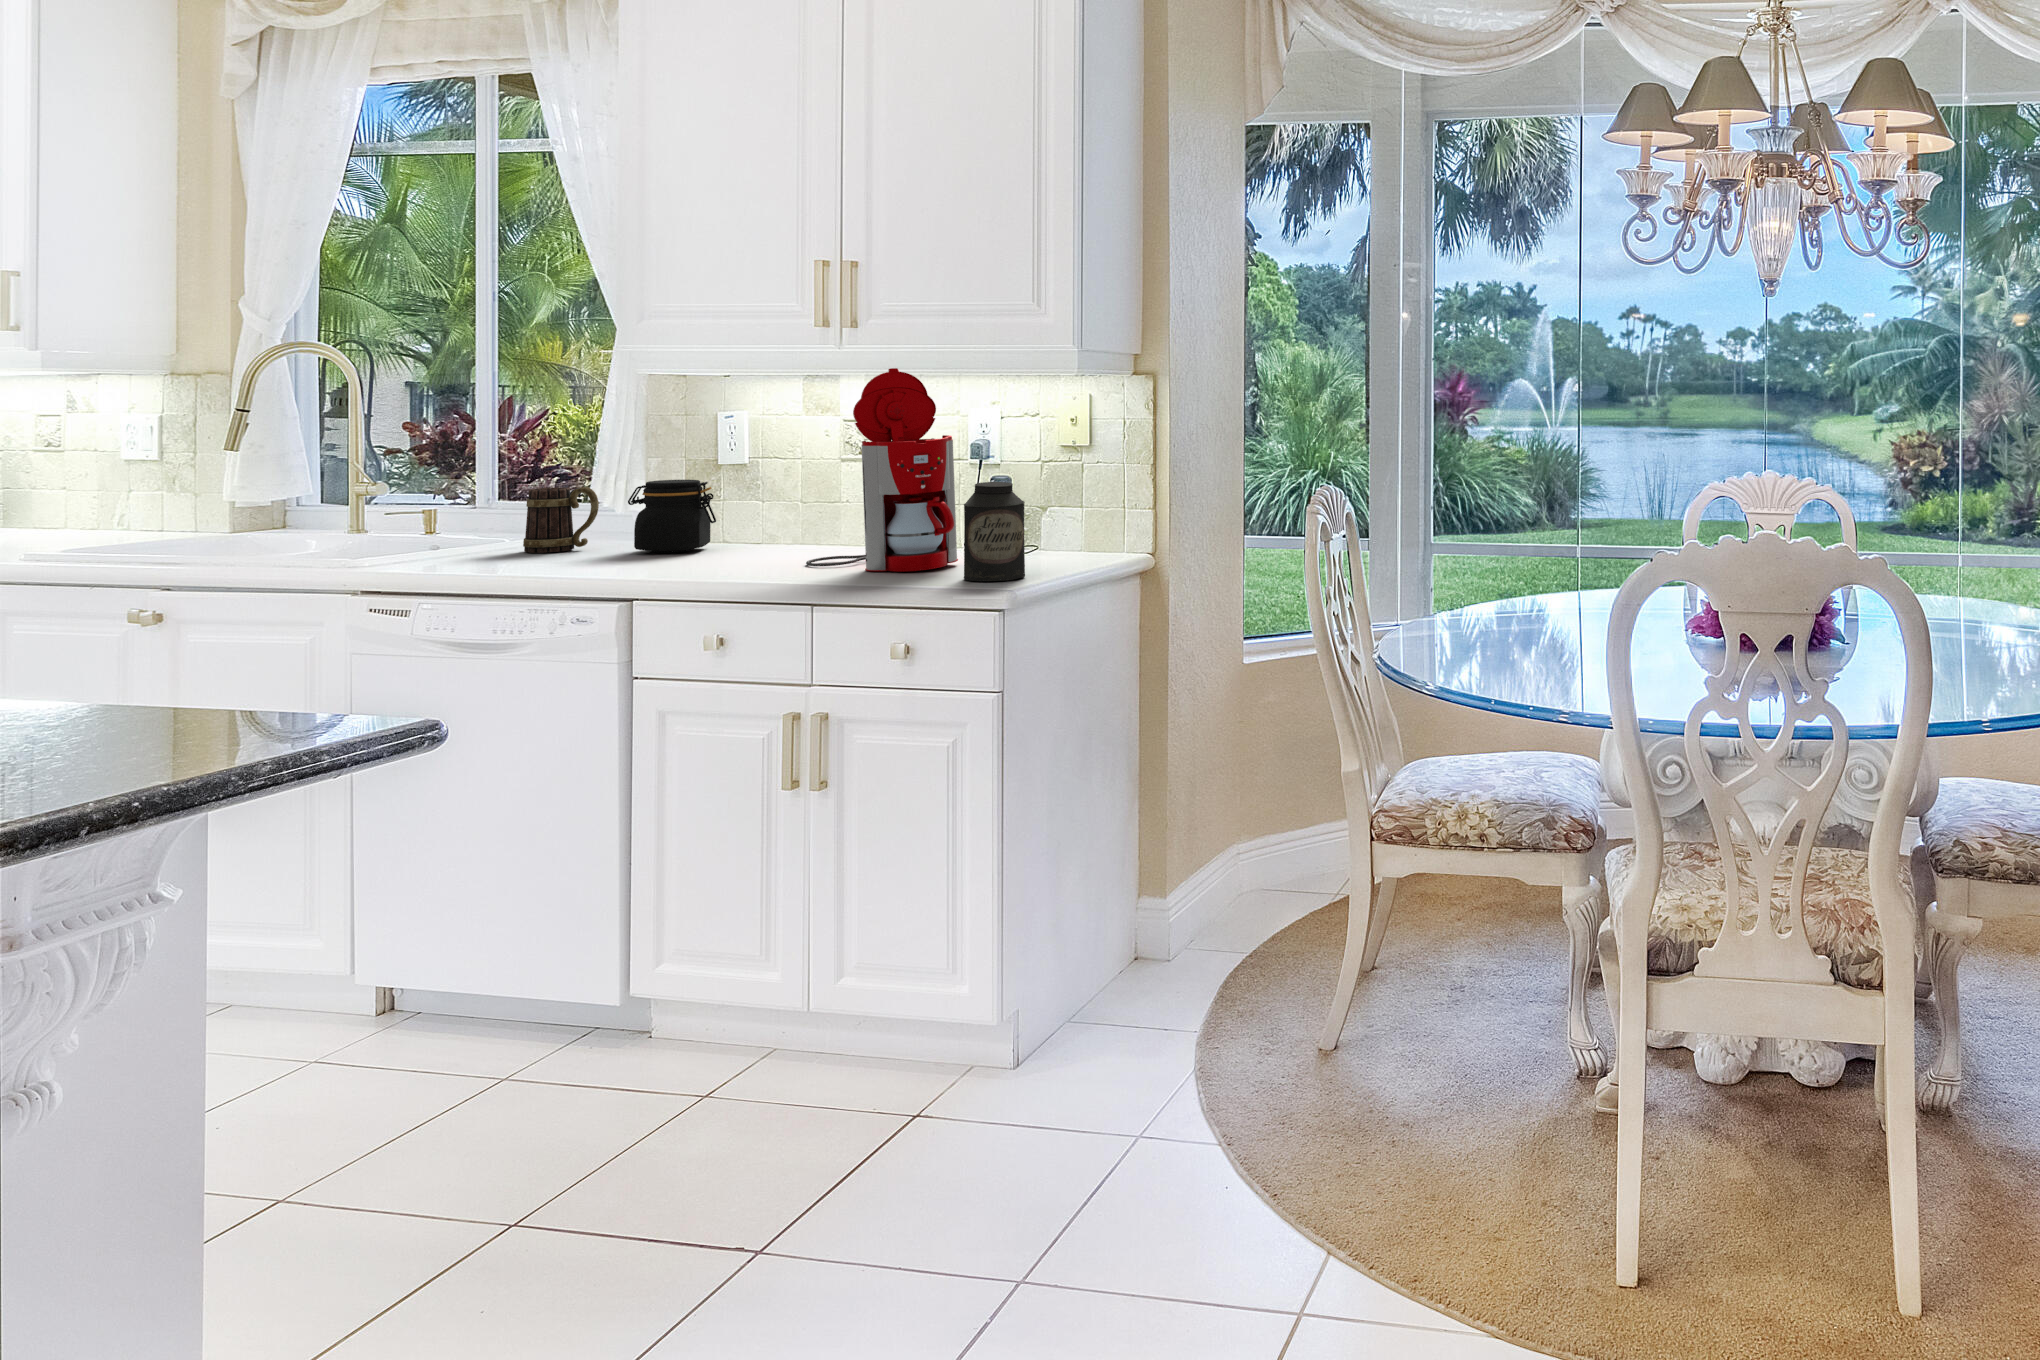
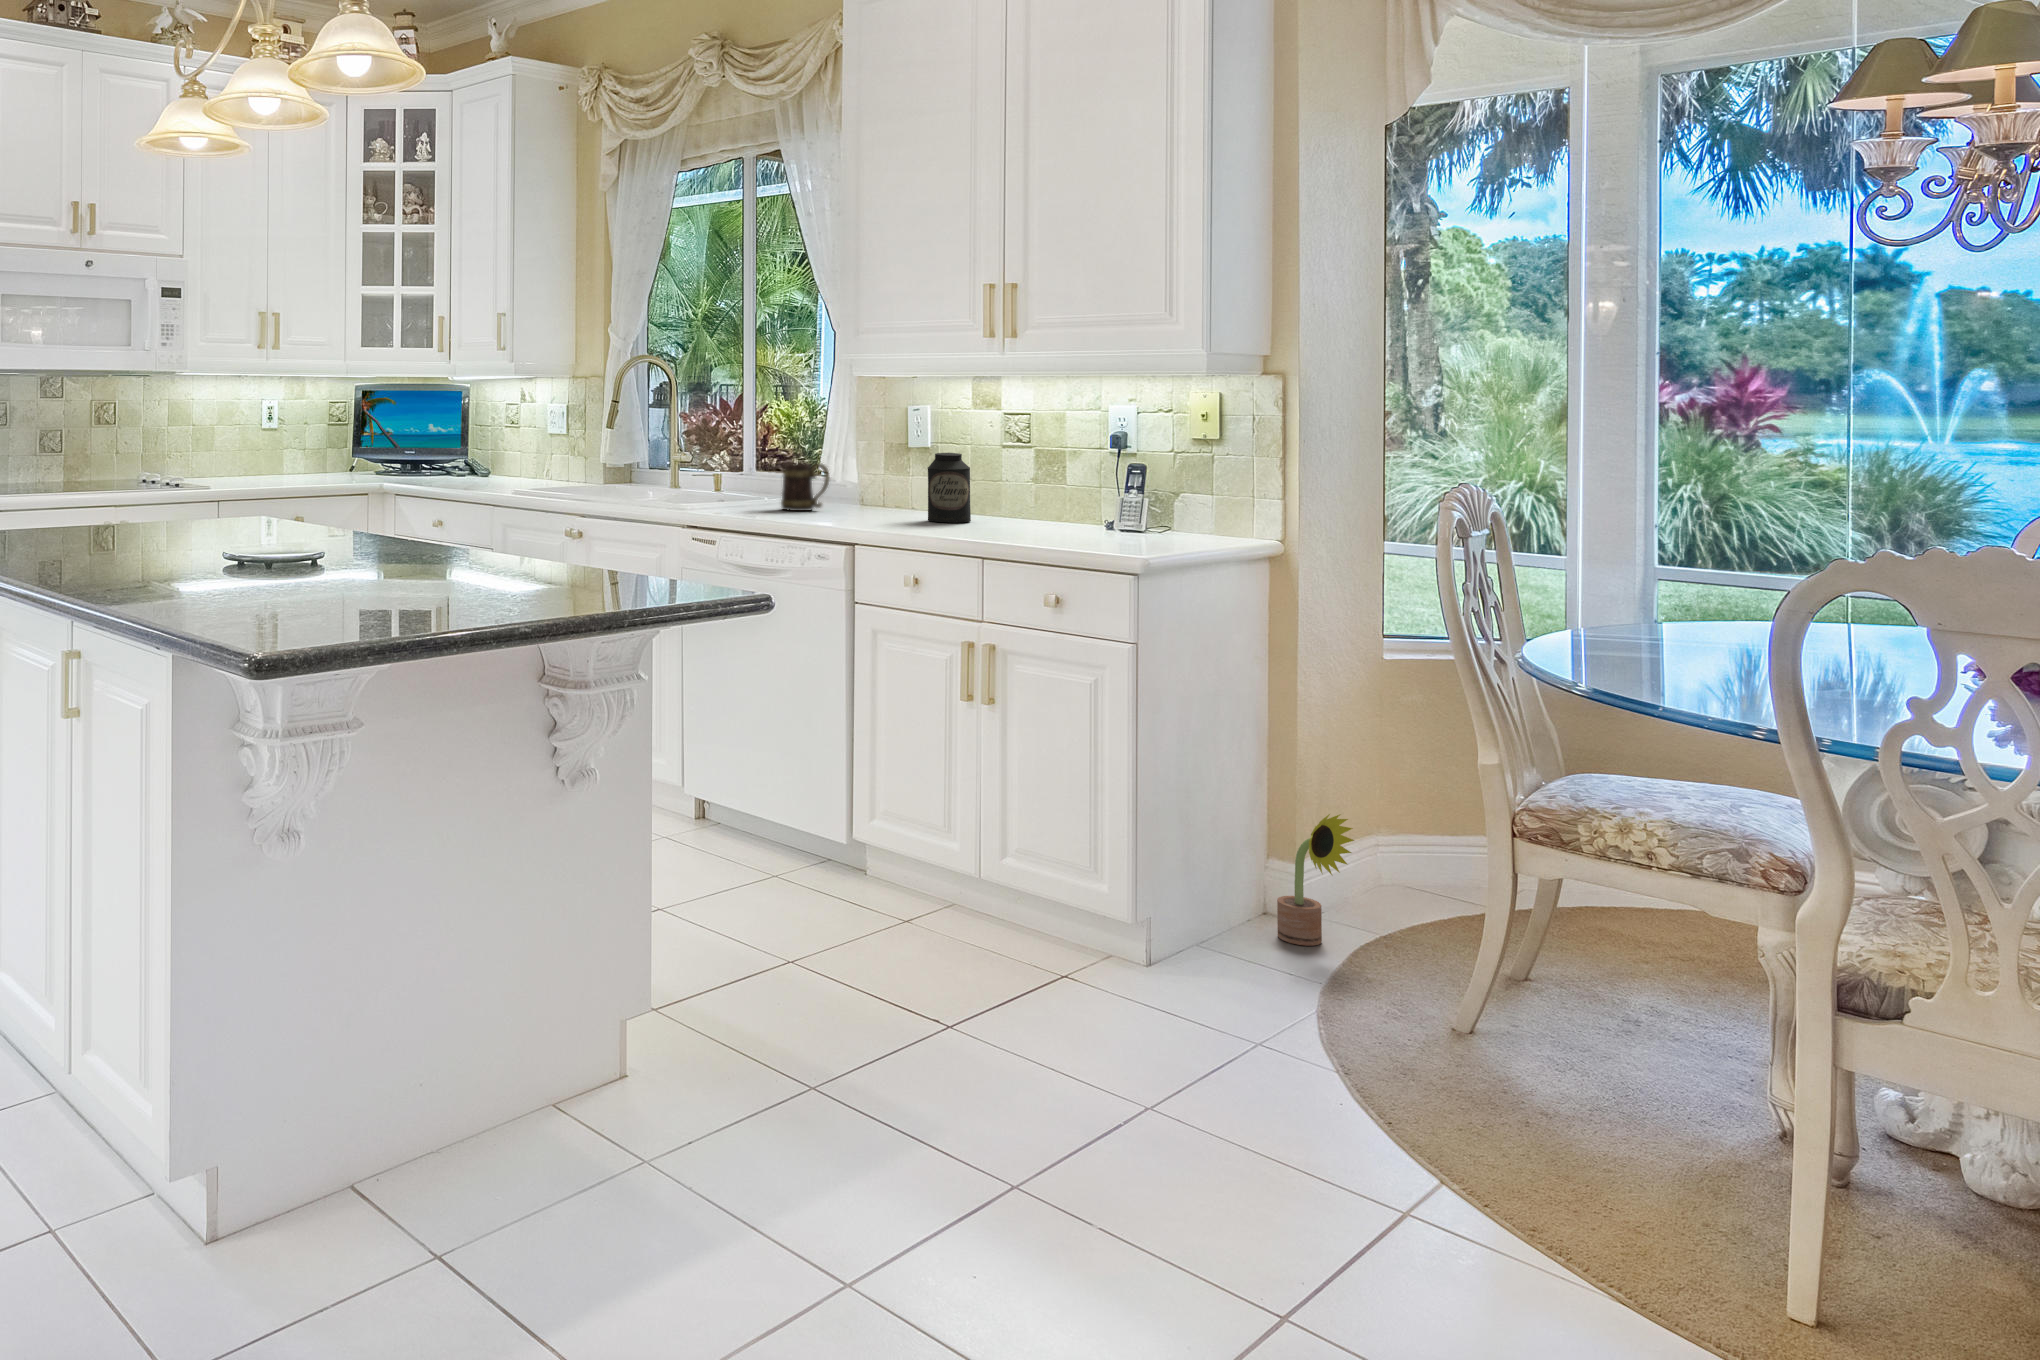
coffee maker: present [806,368,958,572] -> none [980,371,1103,541]
jar: present [628,480,716,553] -> none [850,460,912,516]
canister: present [964,482,1025,581] -> present [928,453,971,523]
decorative plant: none [1142,835,1218,984] -> present [1277,814,1354,946]

